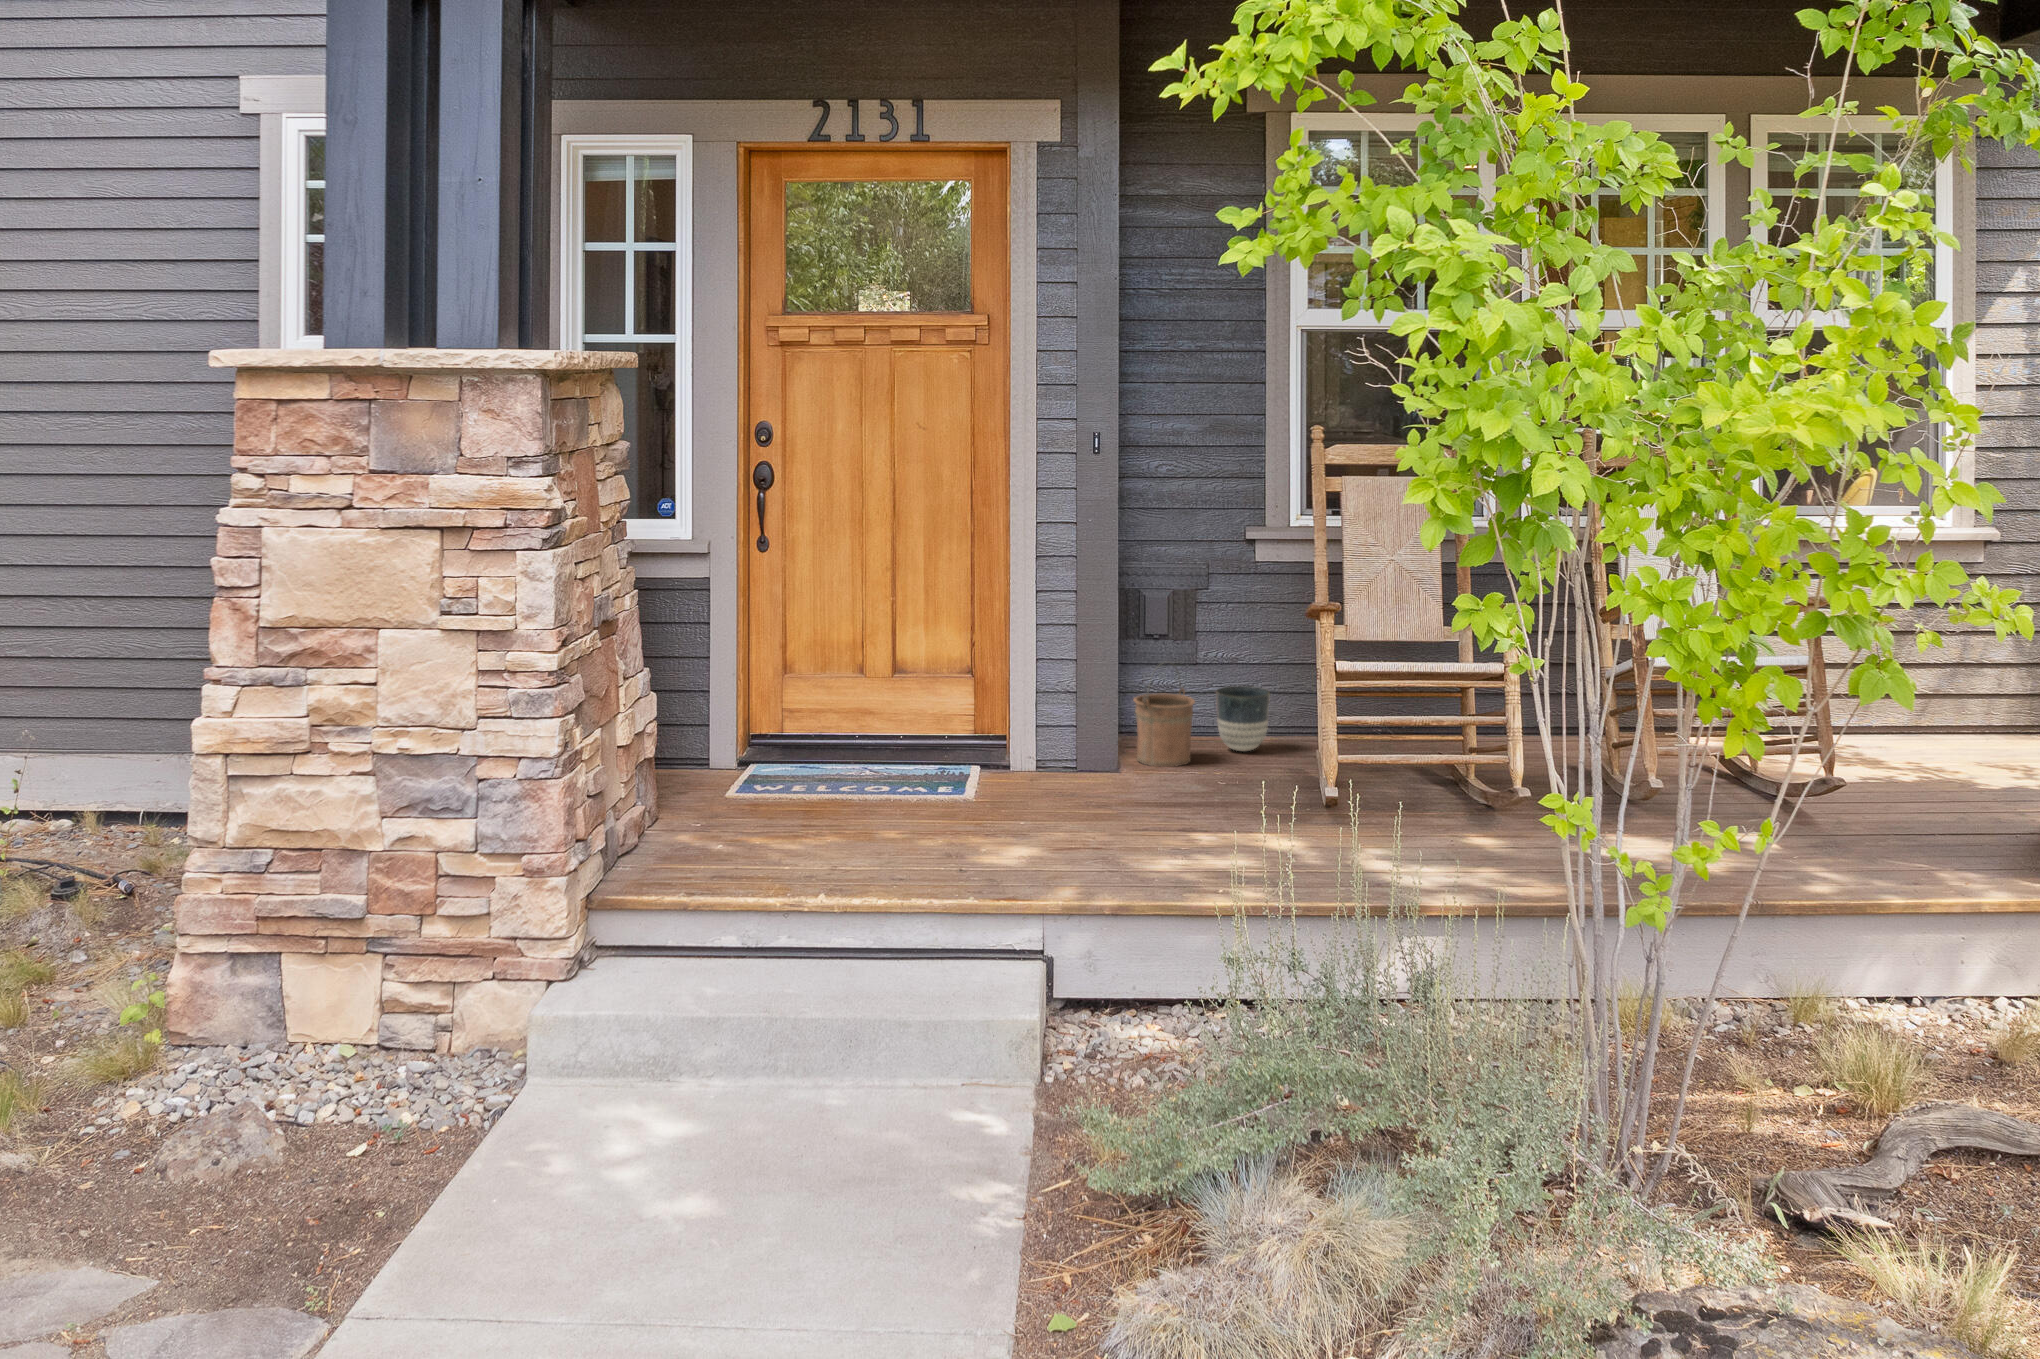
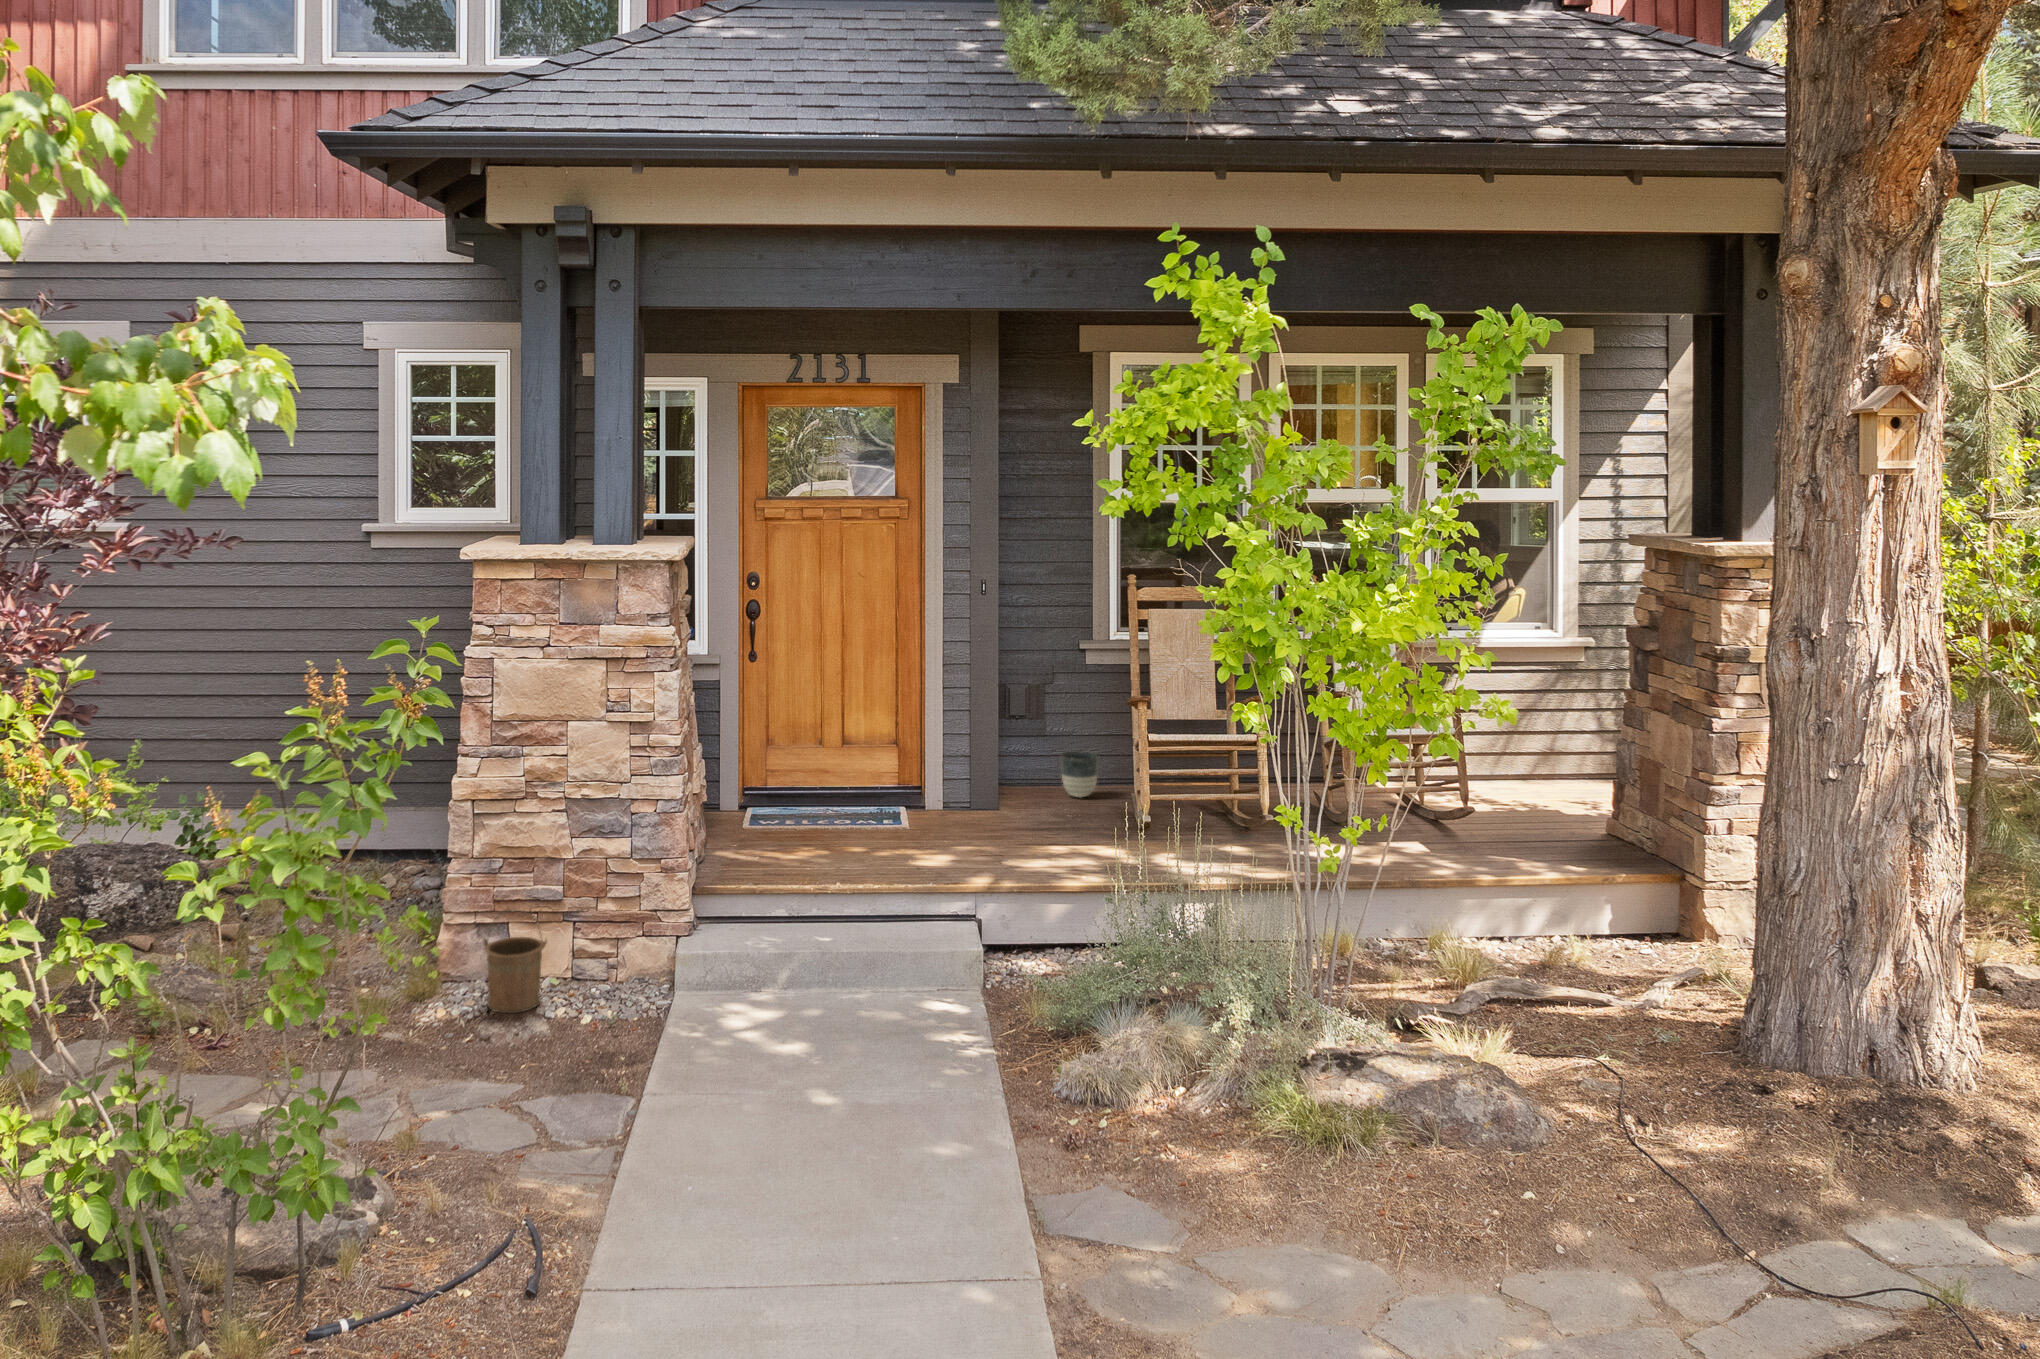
bucket: present [1134,665,1195,767] -> present [483,909,547,1013]

